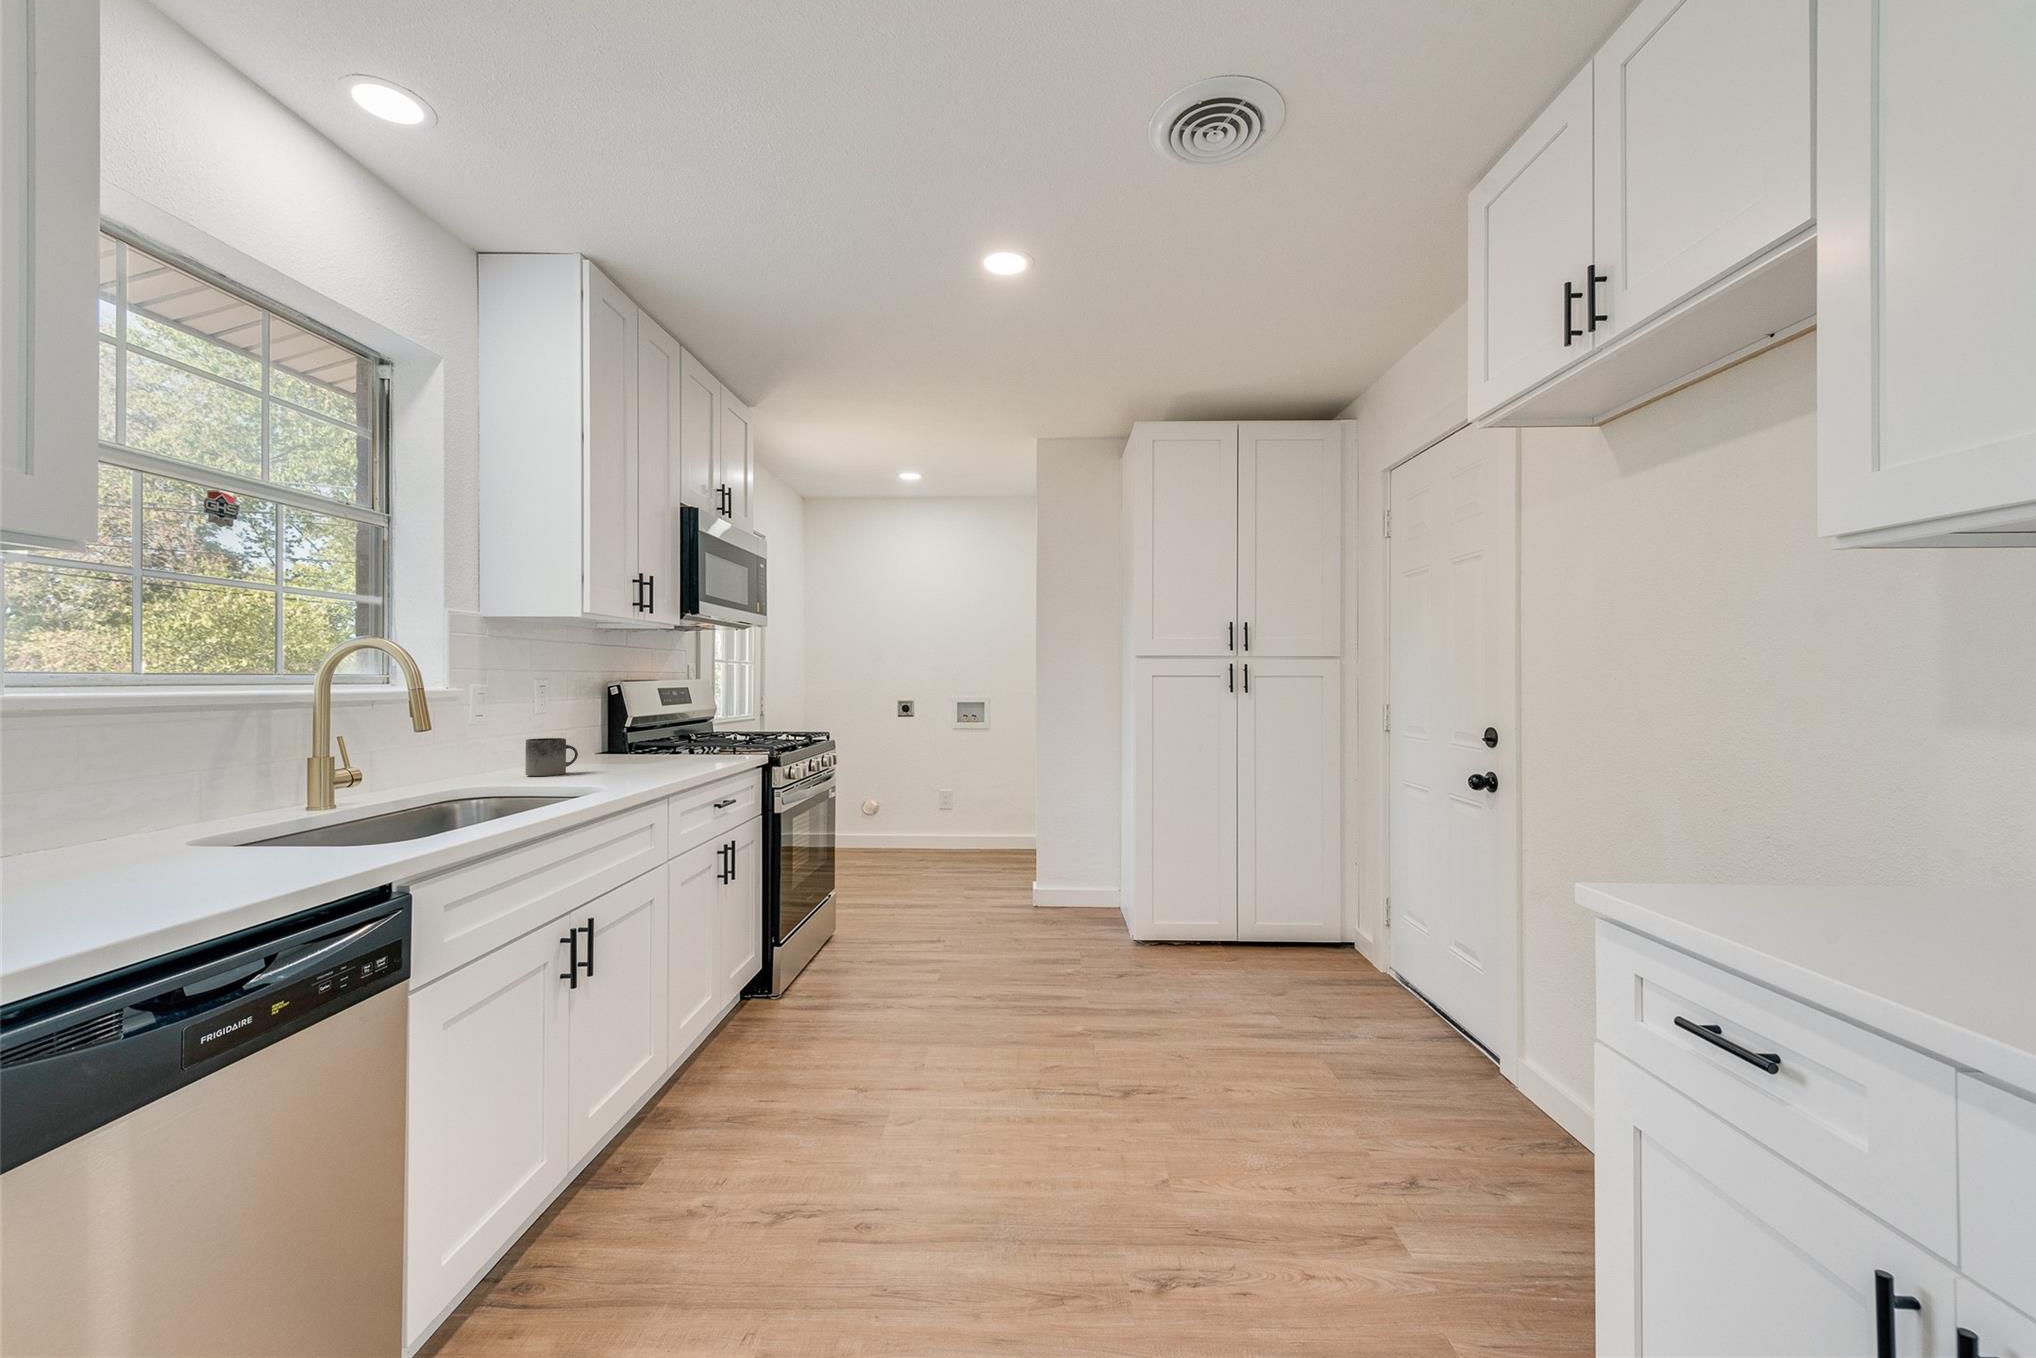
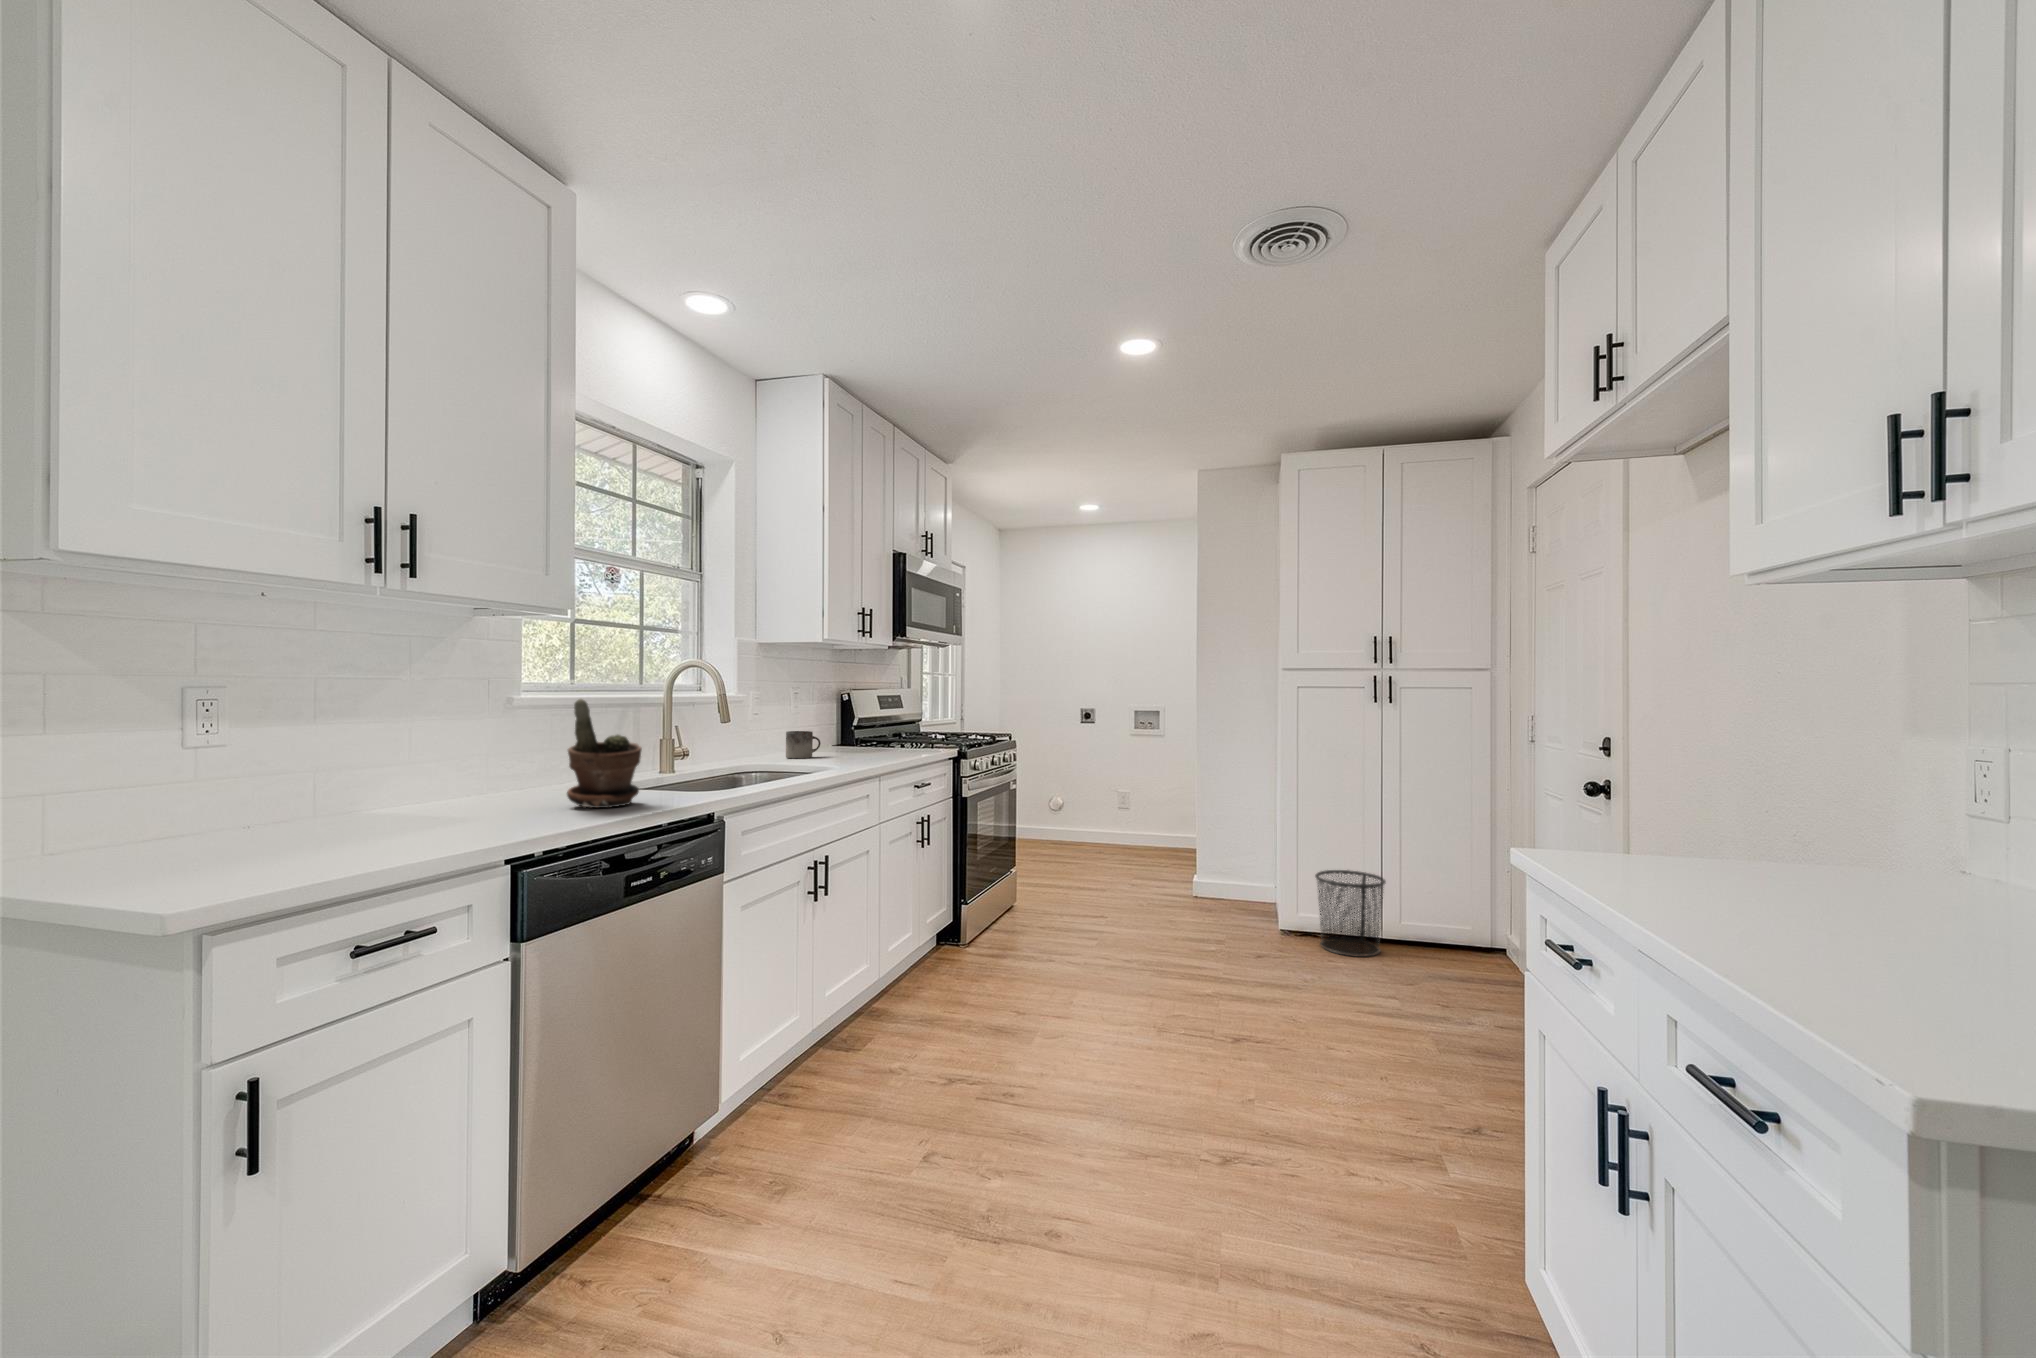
potted plant: none [89,703,251,894] -> present [567,699,642,808]
waste bin: none [1176,875,1249,970] -> present [1315,870,1386,957]

